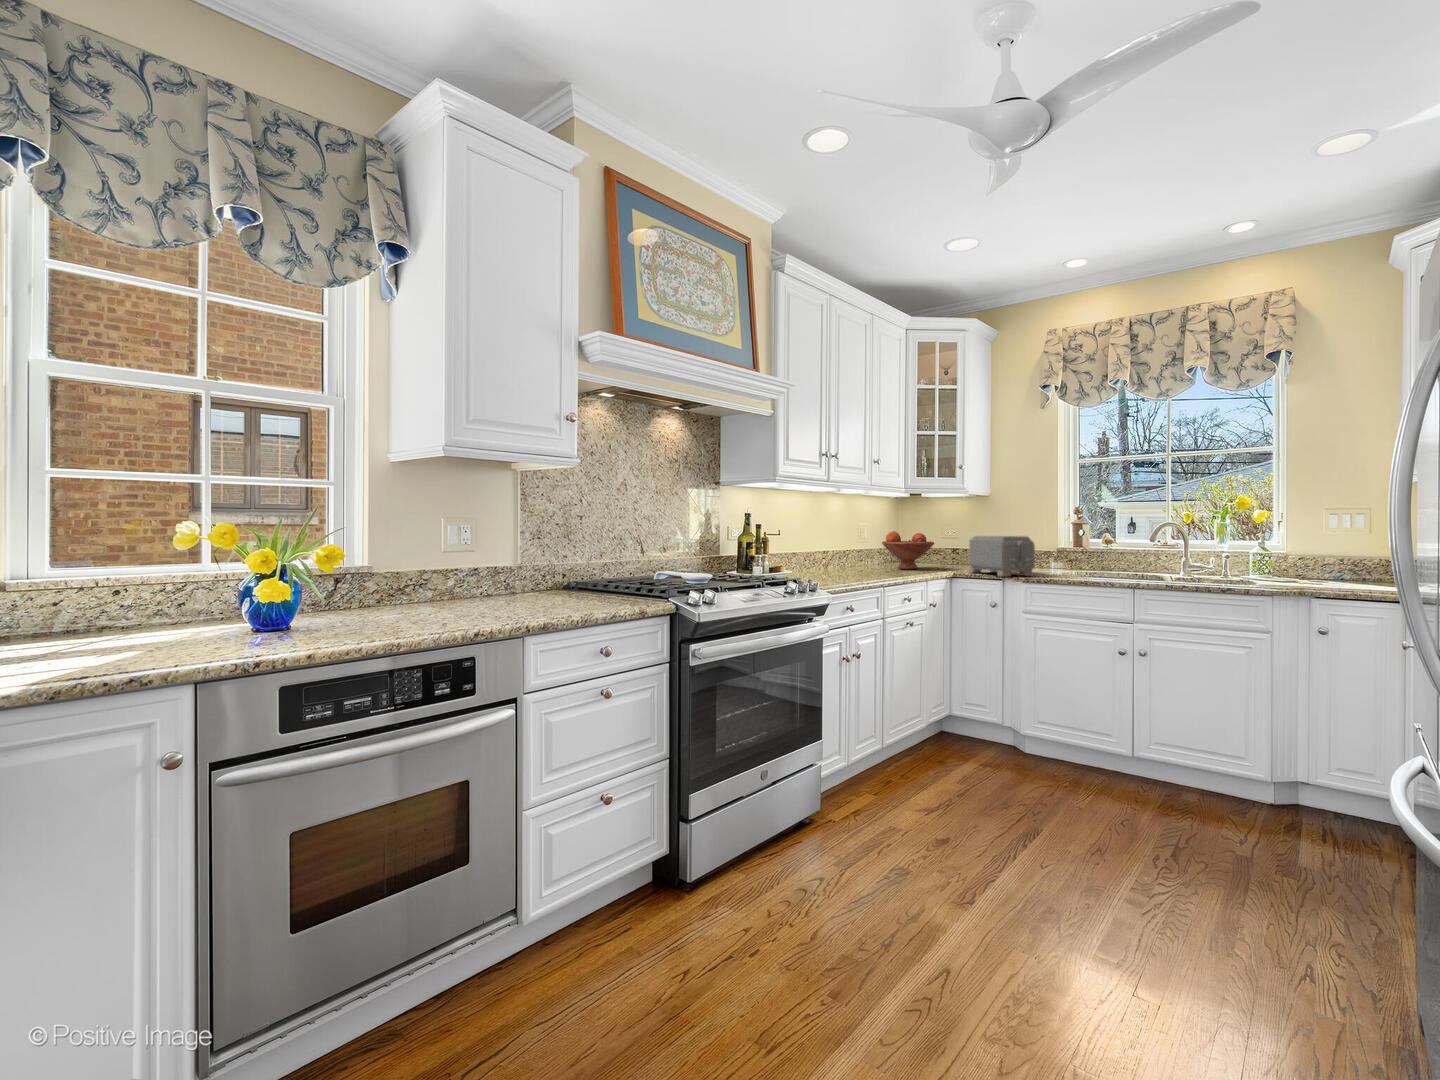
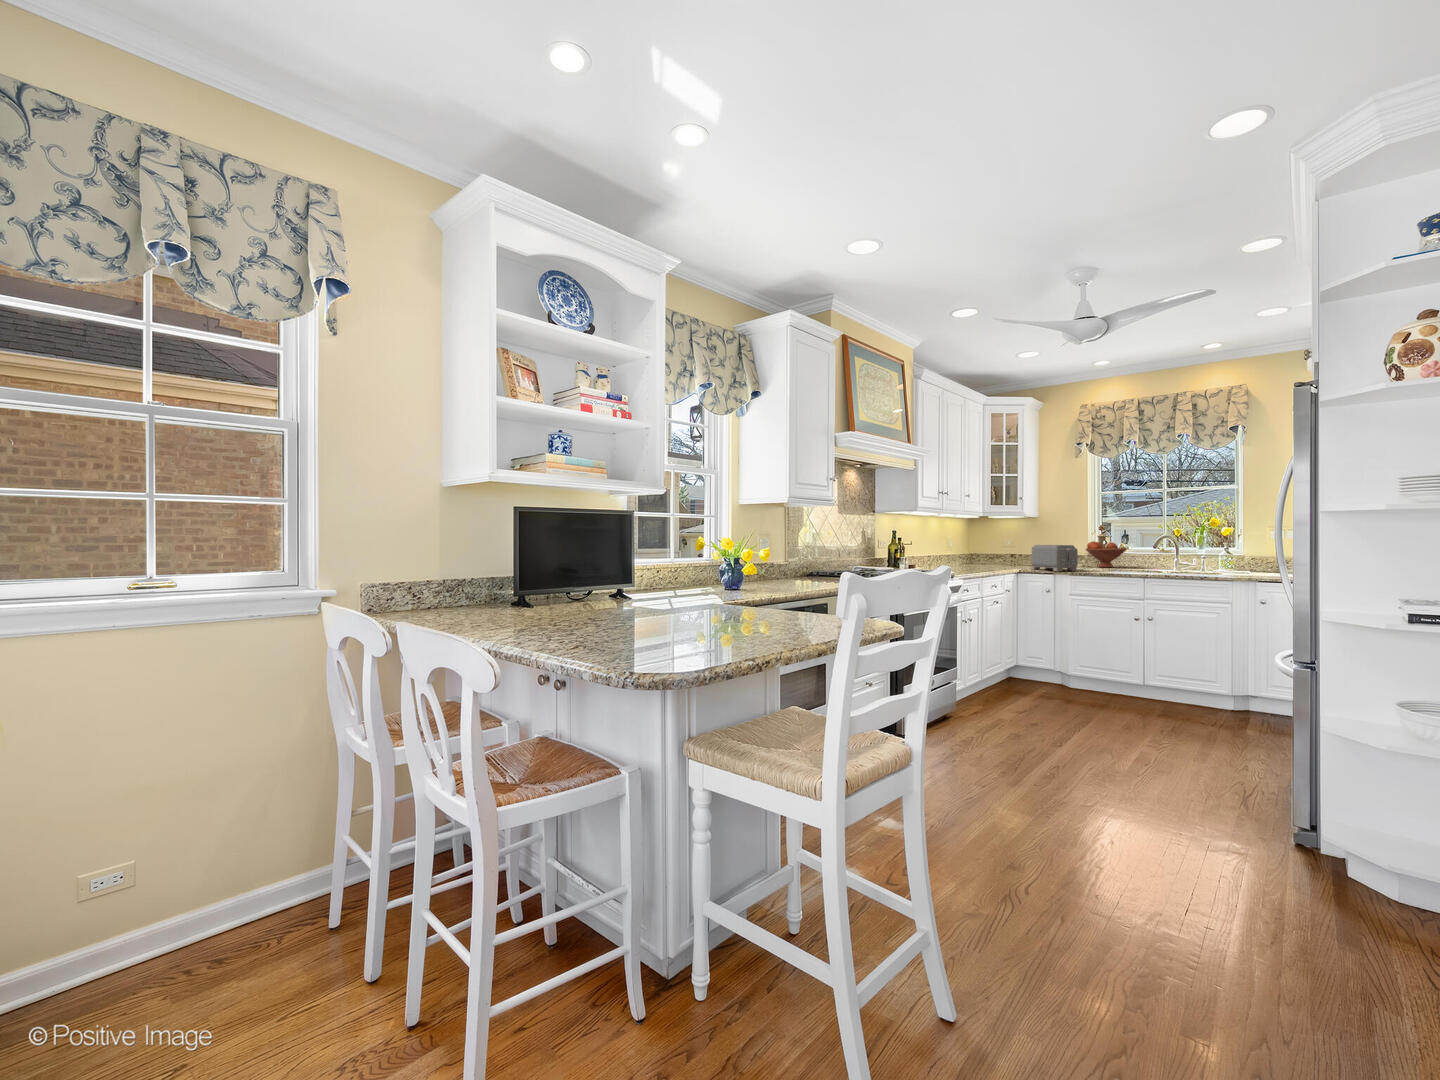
fruit bowl: present [882,531,934,569] -> present [1086,541,1126,568]

